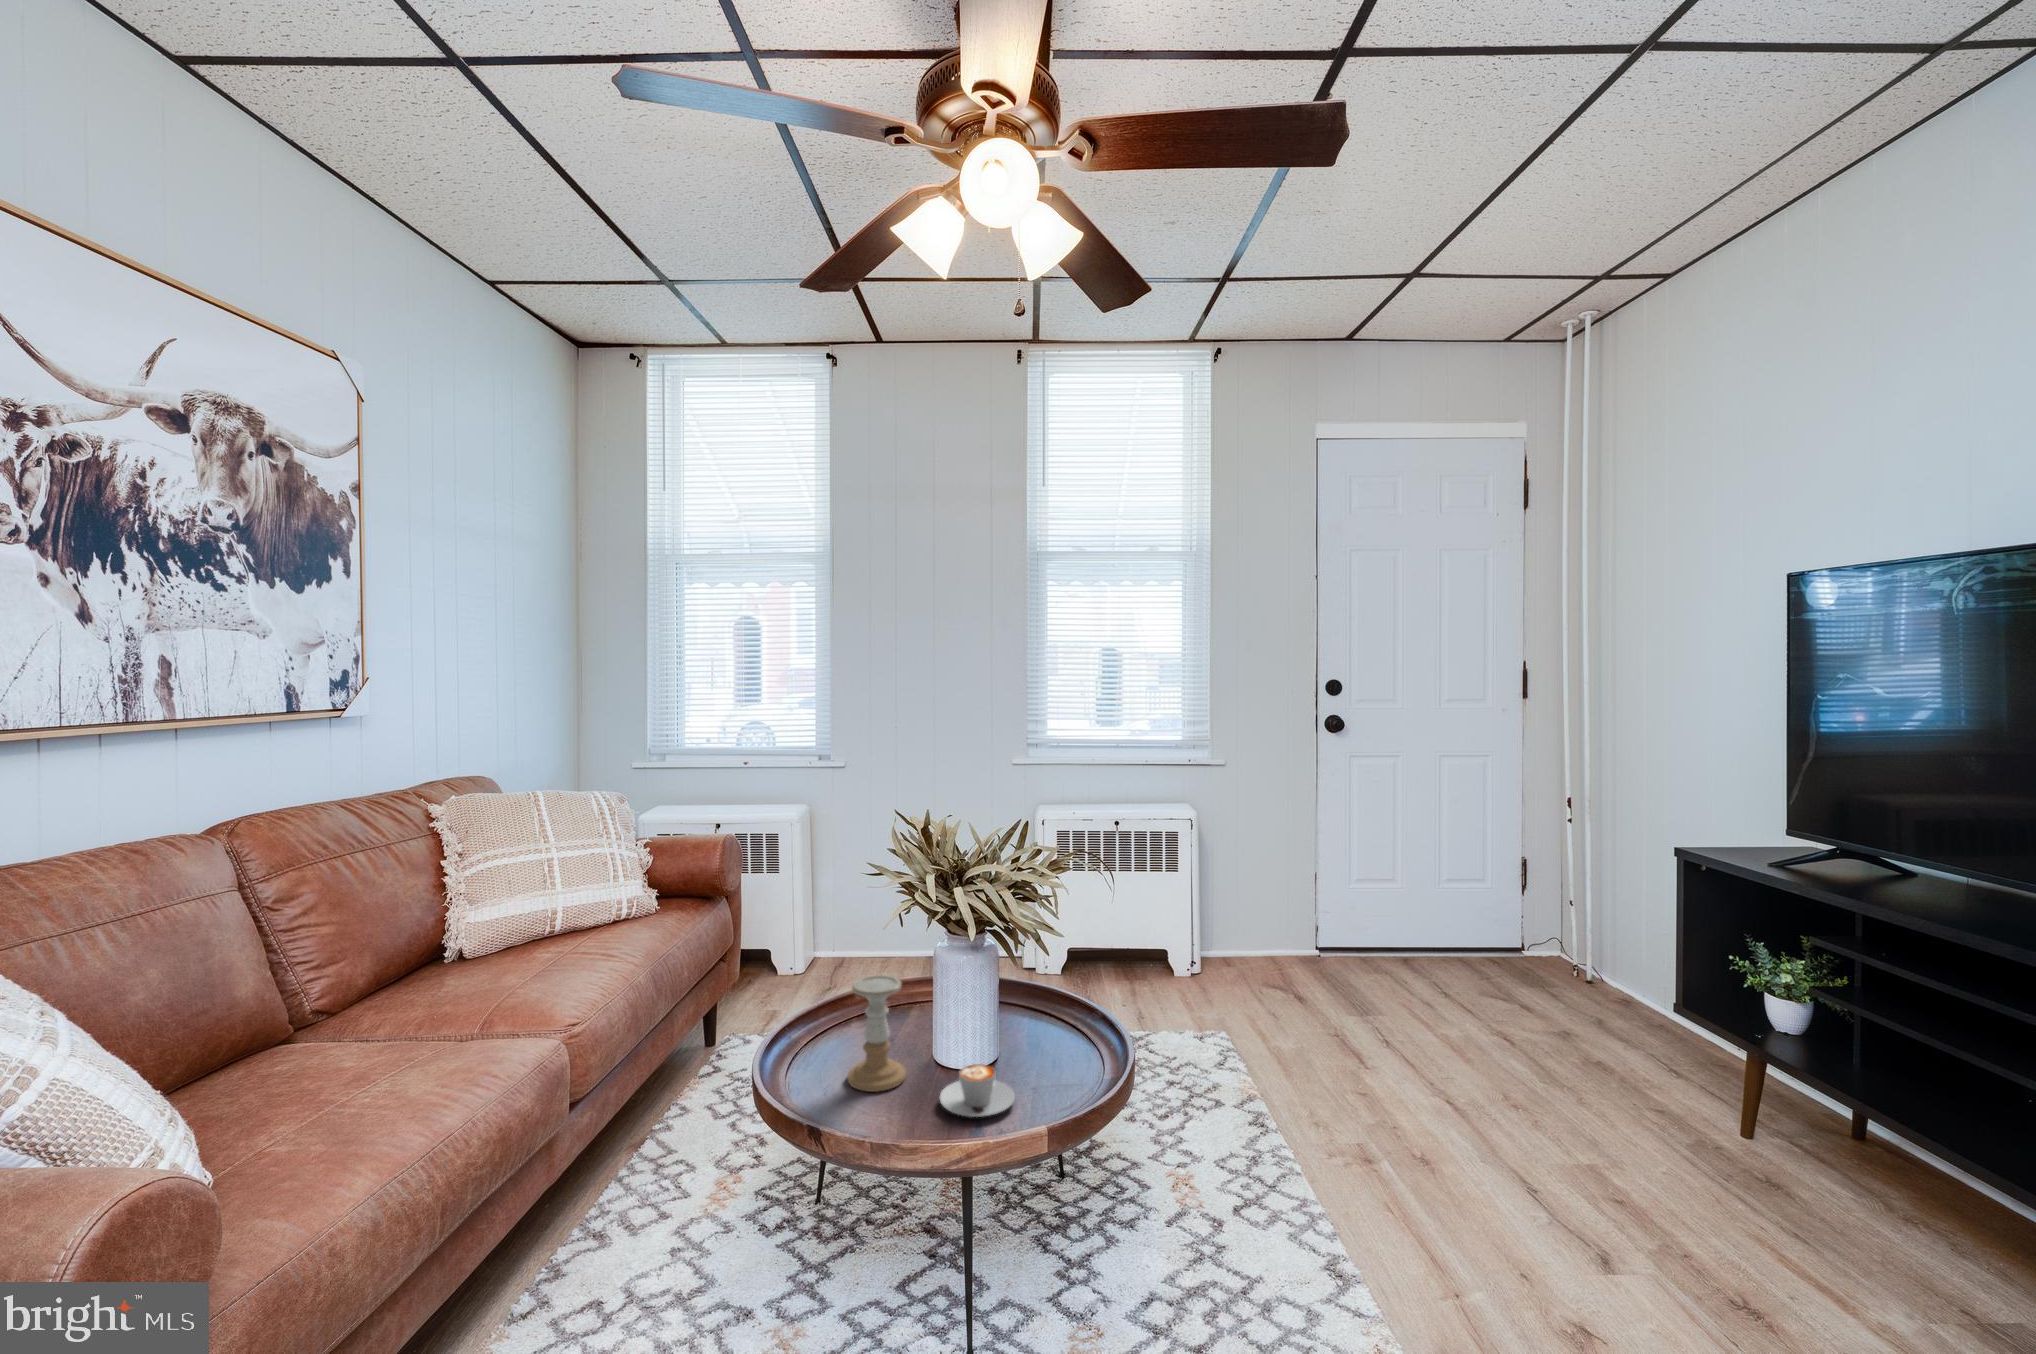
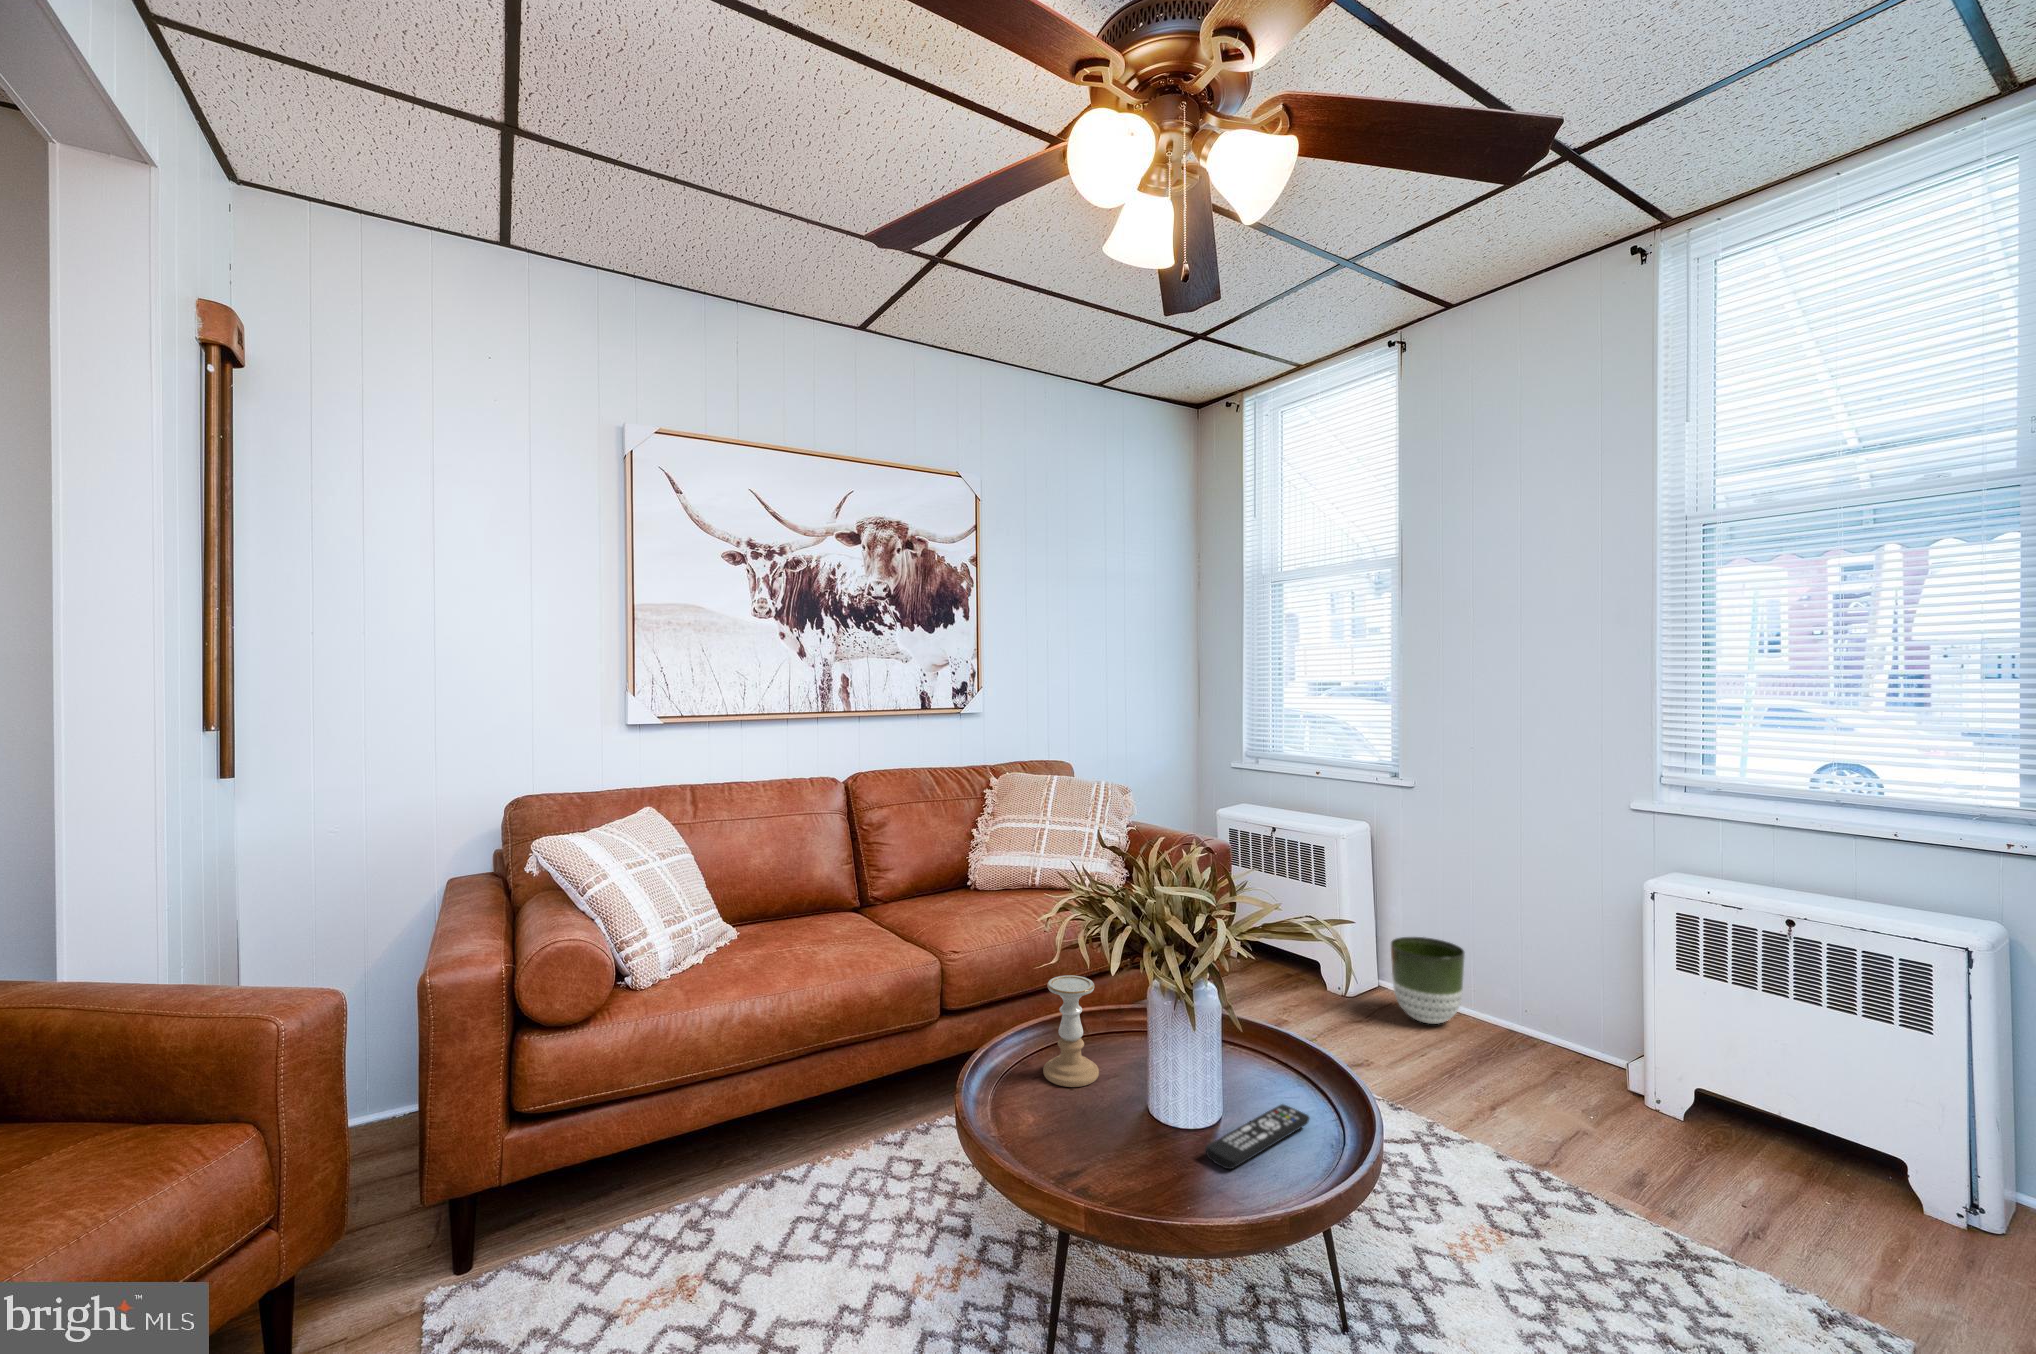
planter: none [844,891,903,965] -> present [1391,937,1465,1024]
remote control: none [1046,1018,1092,1074] -> present [1205,1104,1310,1169]
coffee cup: present [939,1064,1015,1117] -> none [1052,1091,1130,1147]

